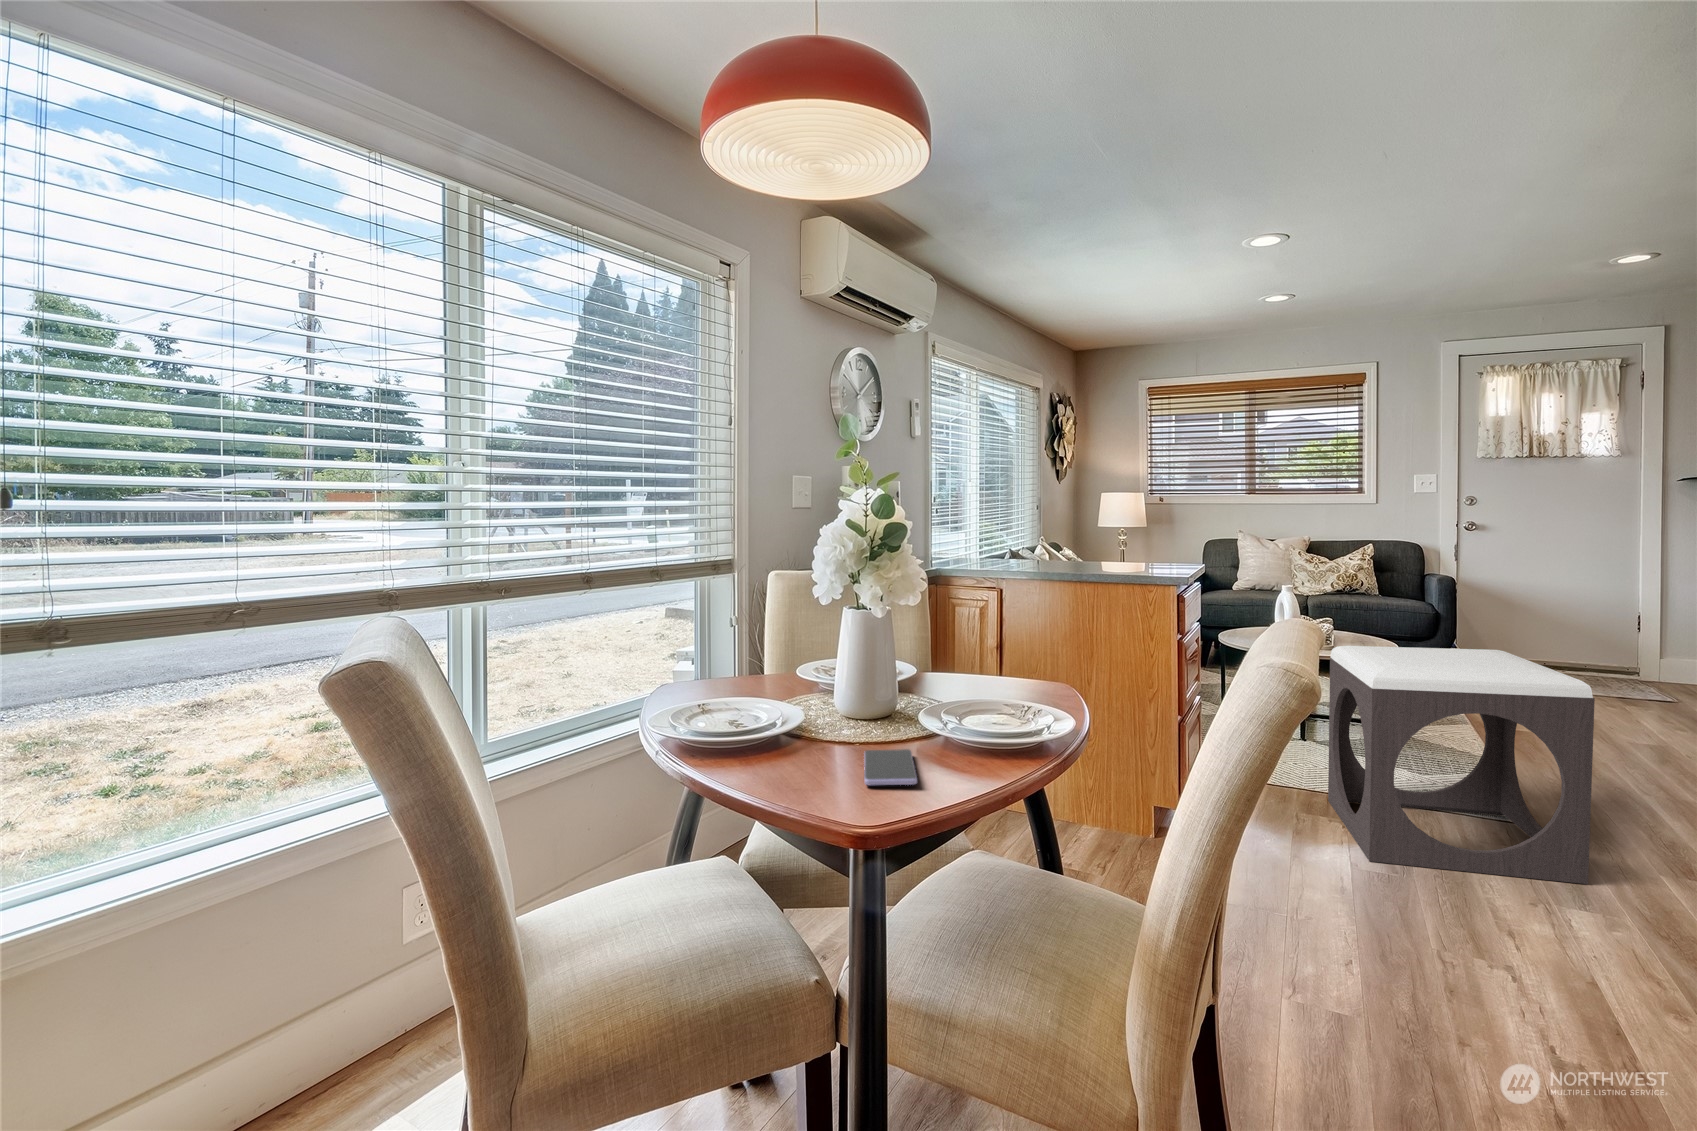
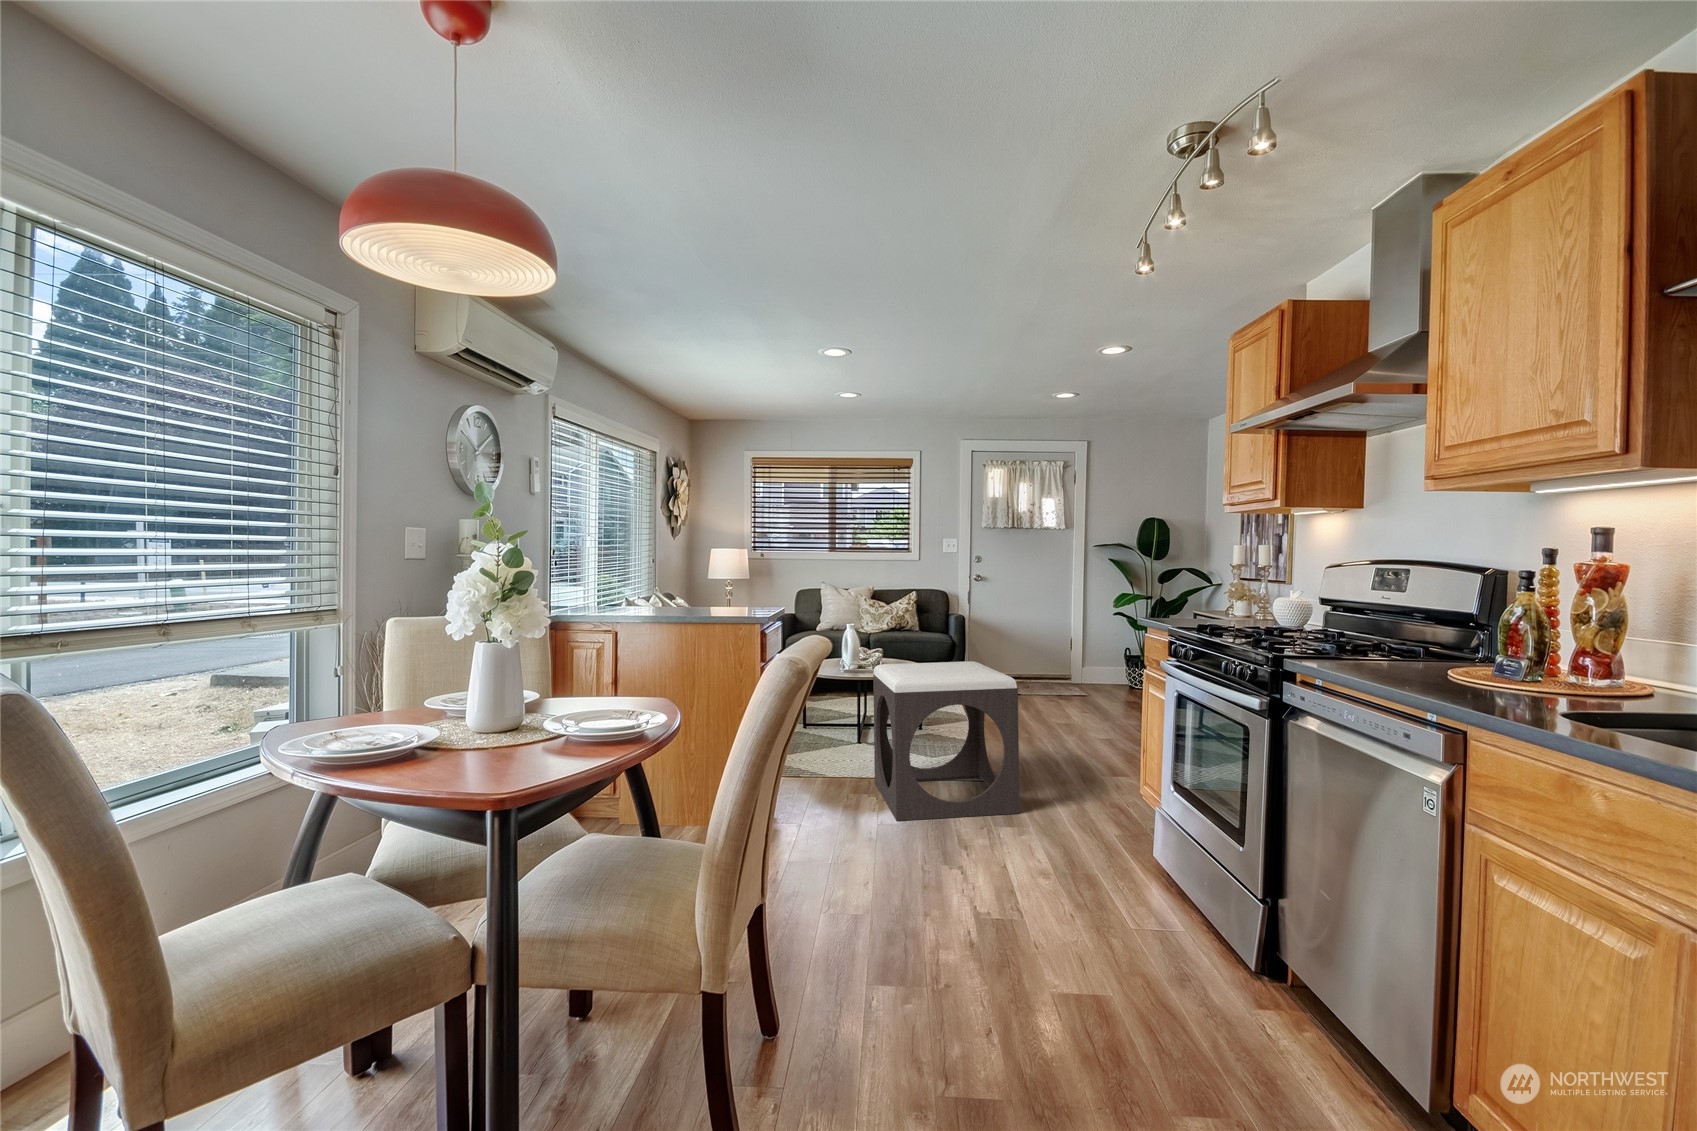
smartphone: present [864,749,917,785] -> none [493,753,541,780]

